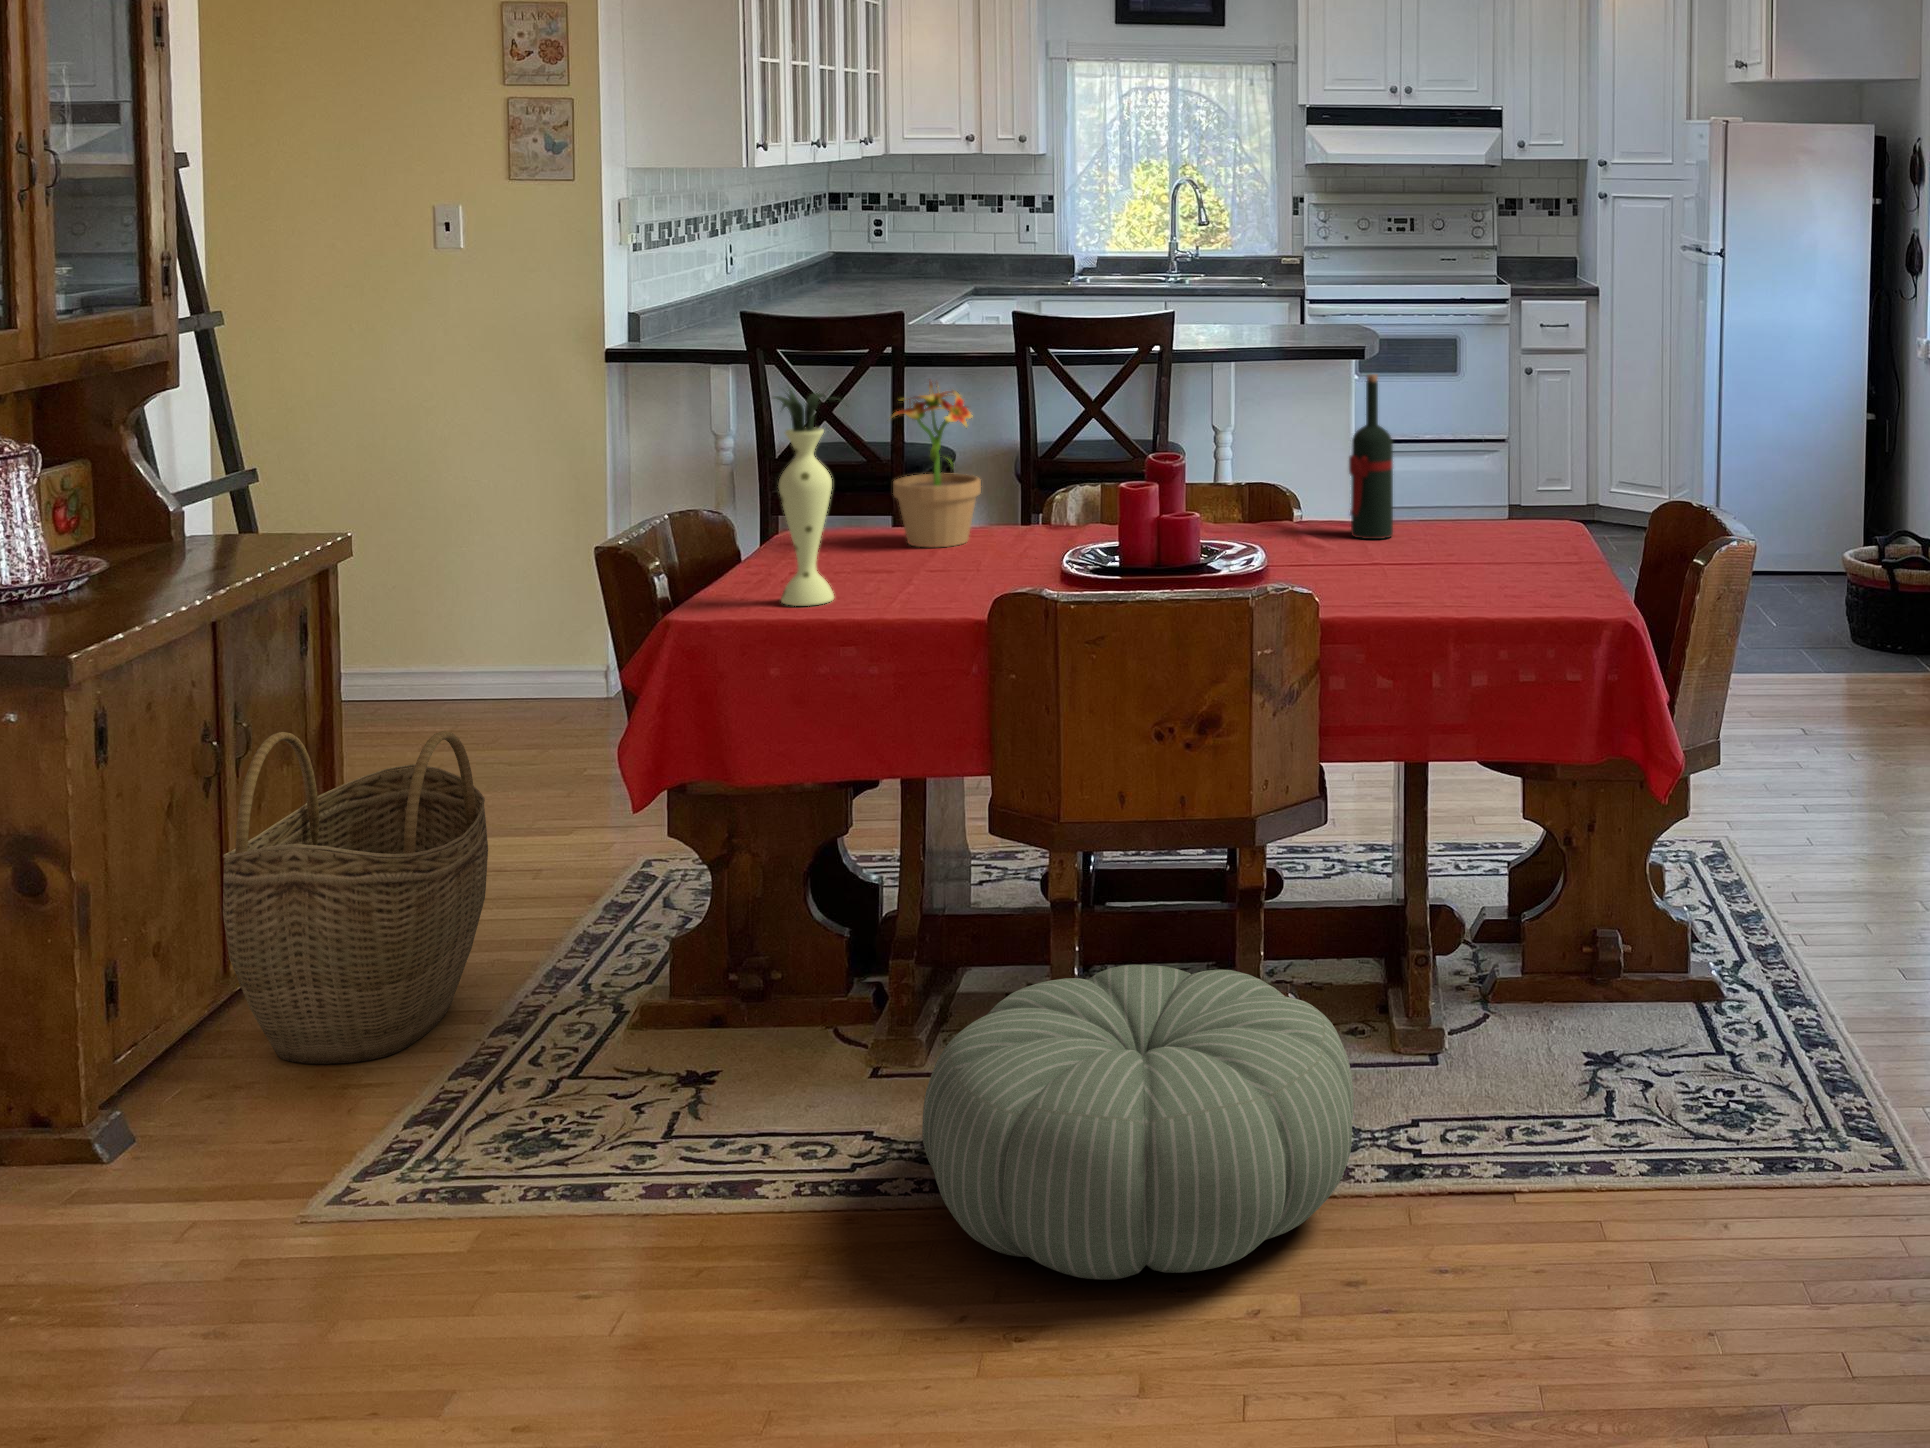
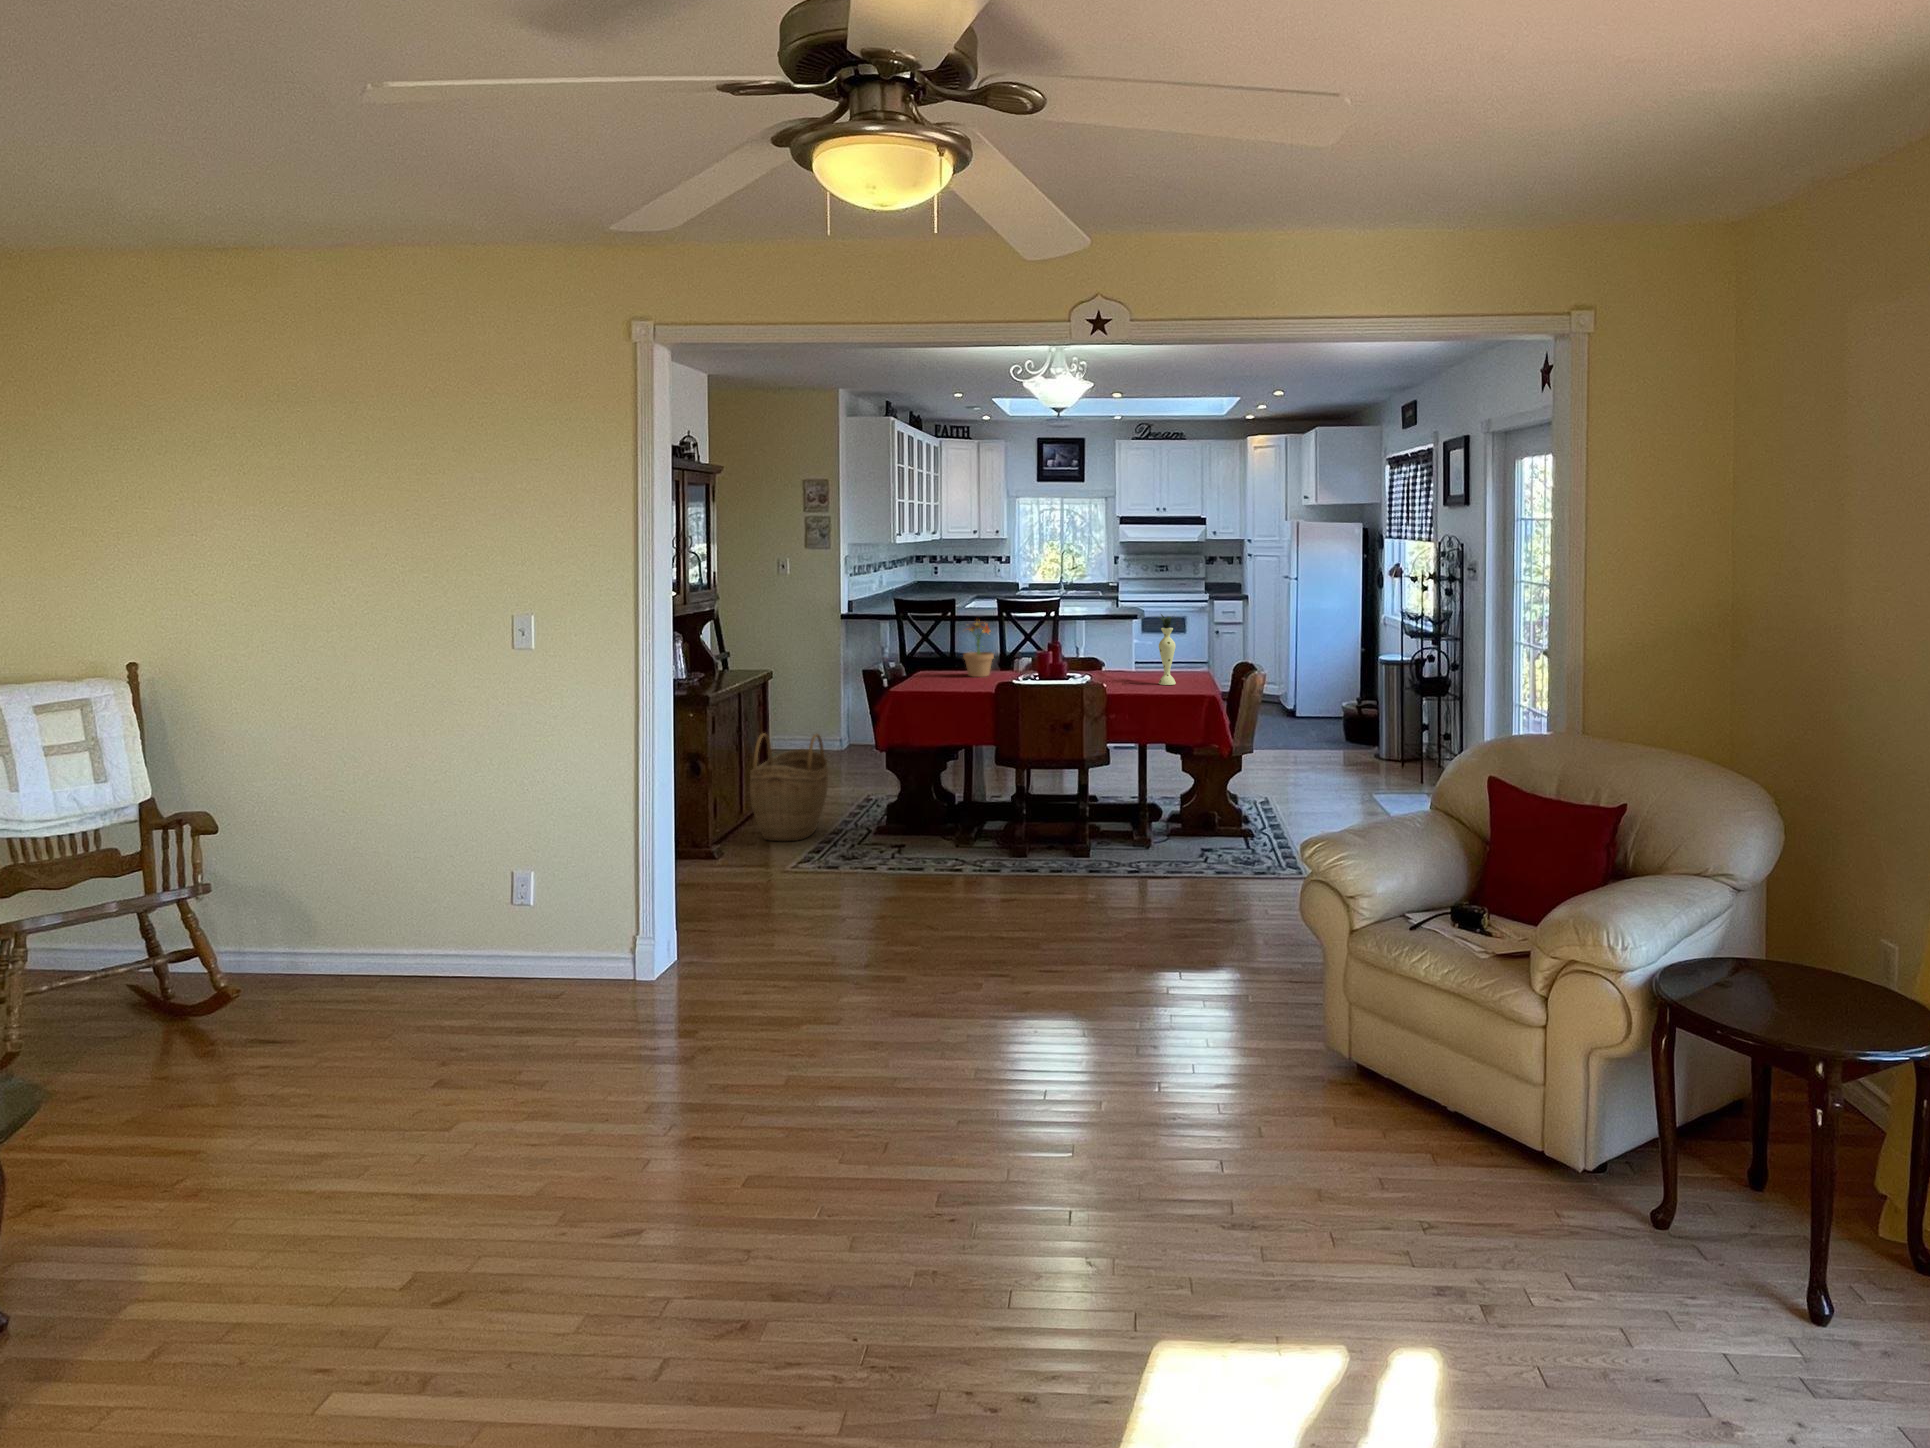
wine bottle: present [1349,374,1393,539] -> none [1124,617,1140,676]
vase: present [768,389,834,606] -> present [1157,614,1176,685]
pouf: present [922,965,1354,1280] -> none [982,806,1119,888]

